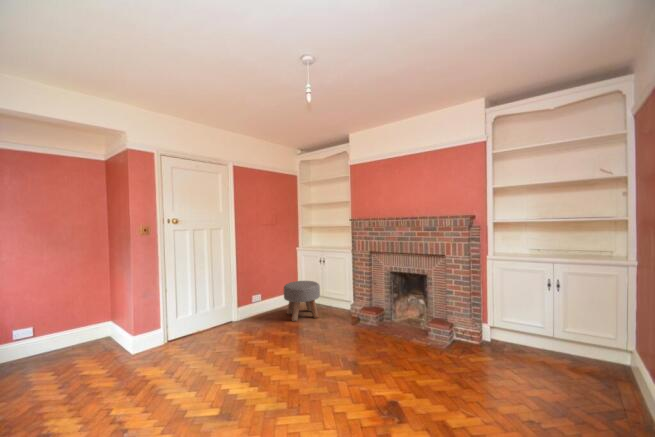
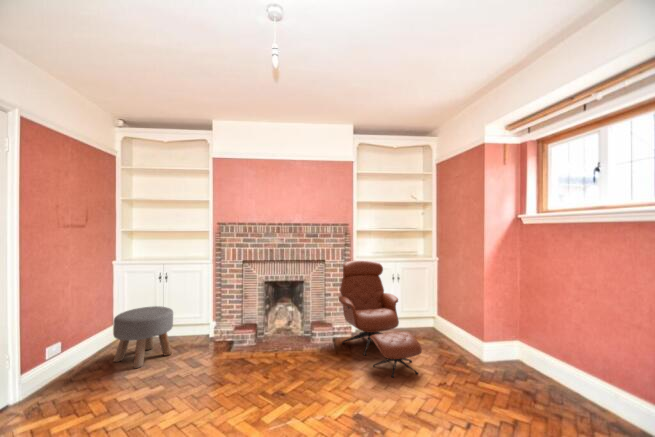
lounge chair: none [453,258,537,410] -> present [338,260,422,377]

